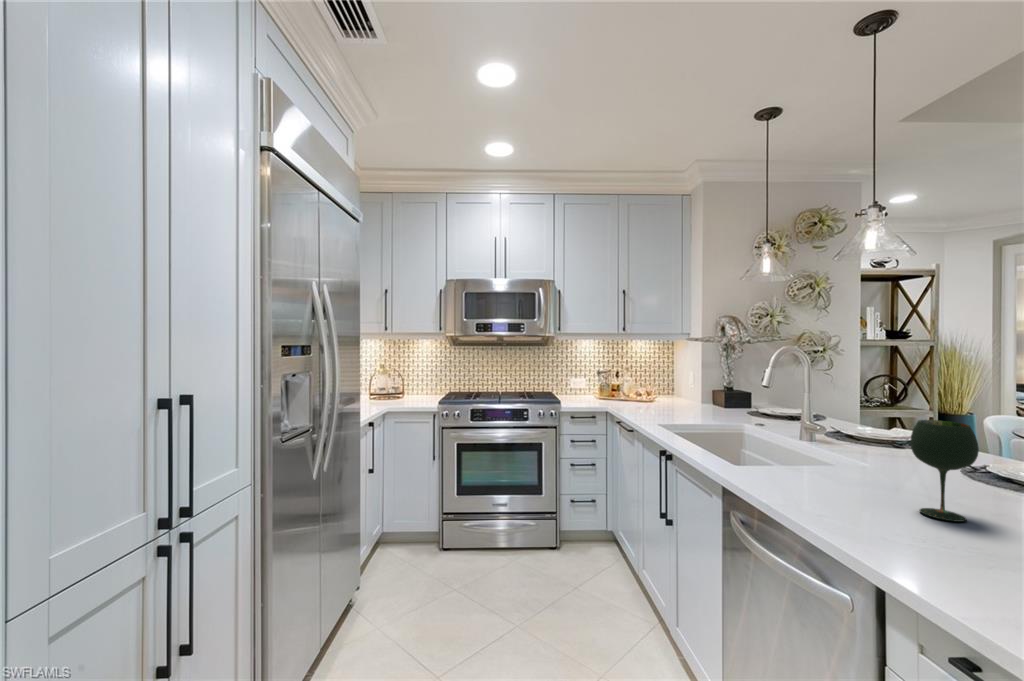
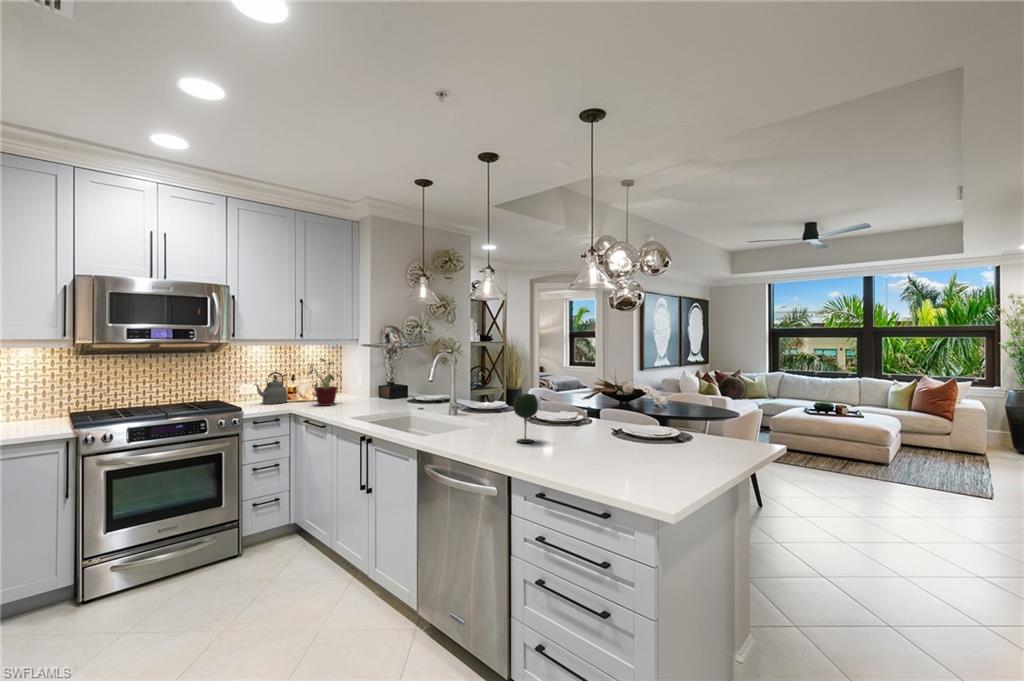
potted plant: none [628,353,664,408] -> present [309,358,341,406]
kettle: none [578,367,610,400] -> present [255,372,287,404]

